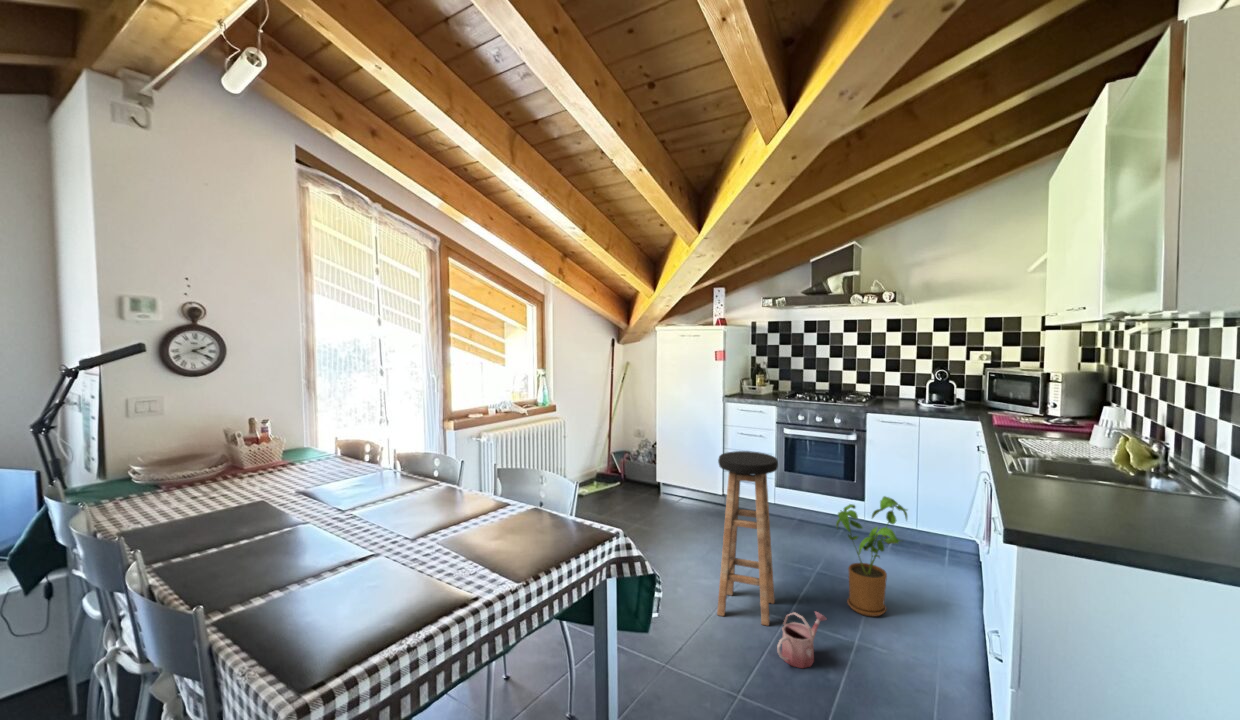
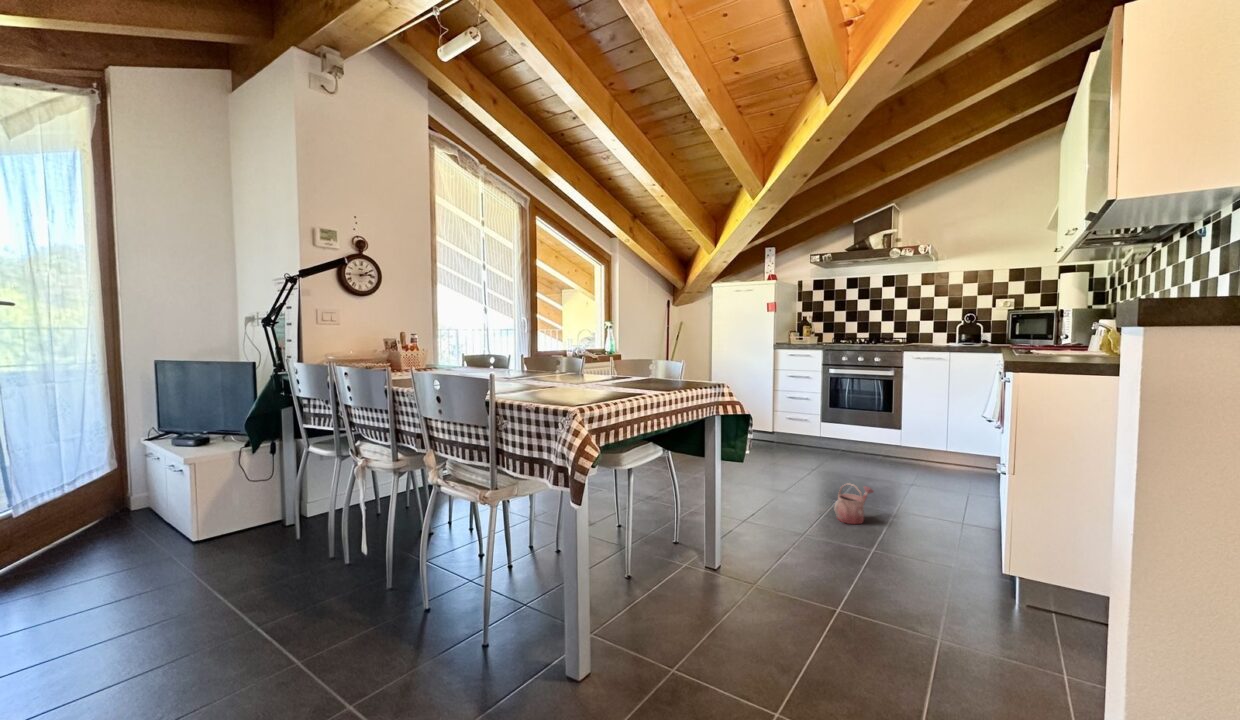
bar stool: present [717,451,778,626] -> none [780,368,832,504]
house plant: present [836,496,907,616] -> none [879,402,941,501]

